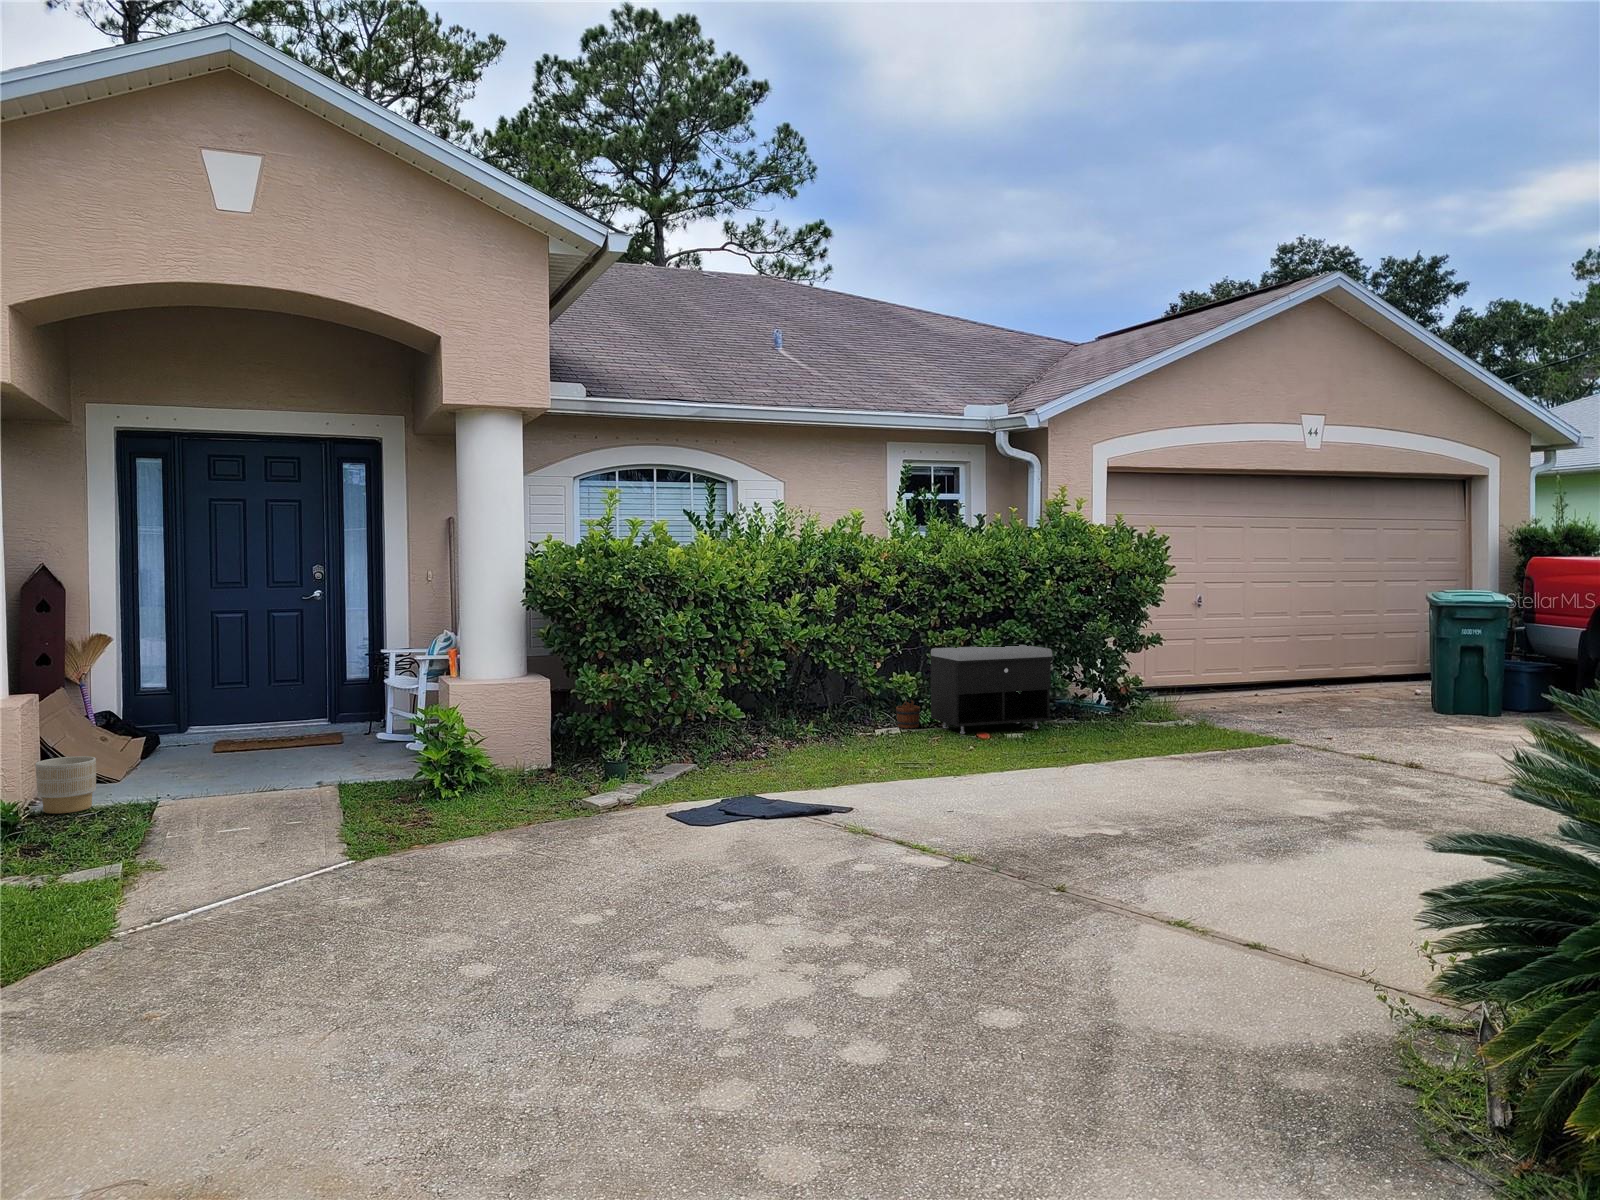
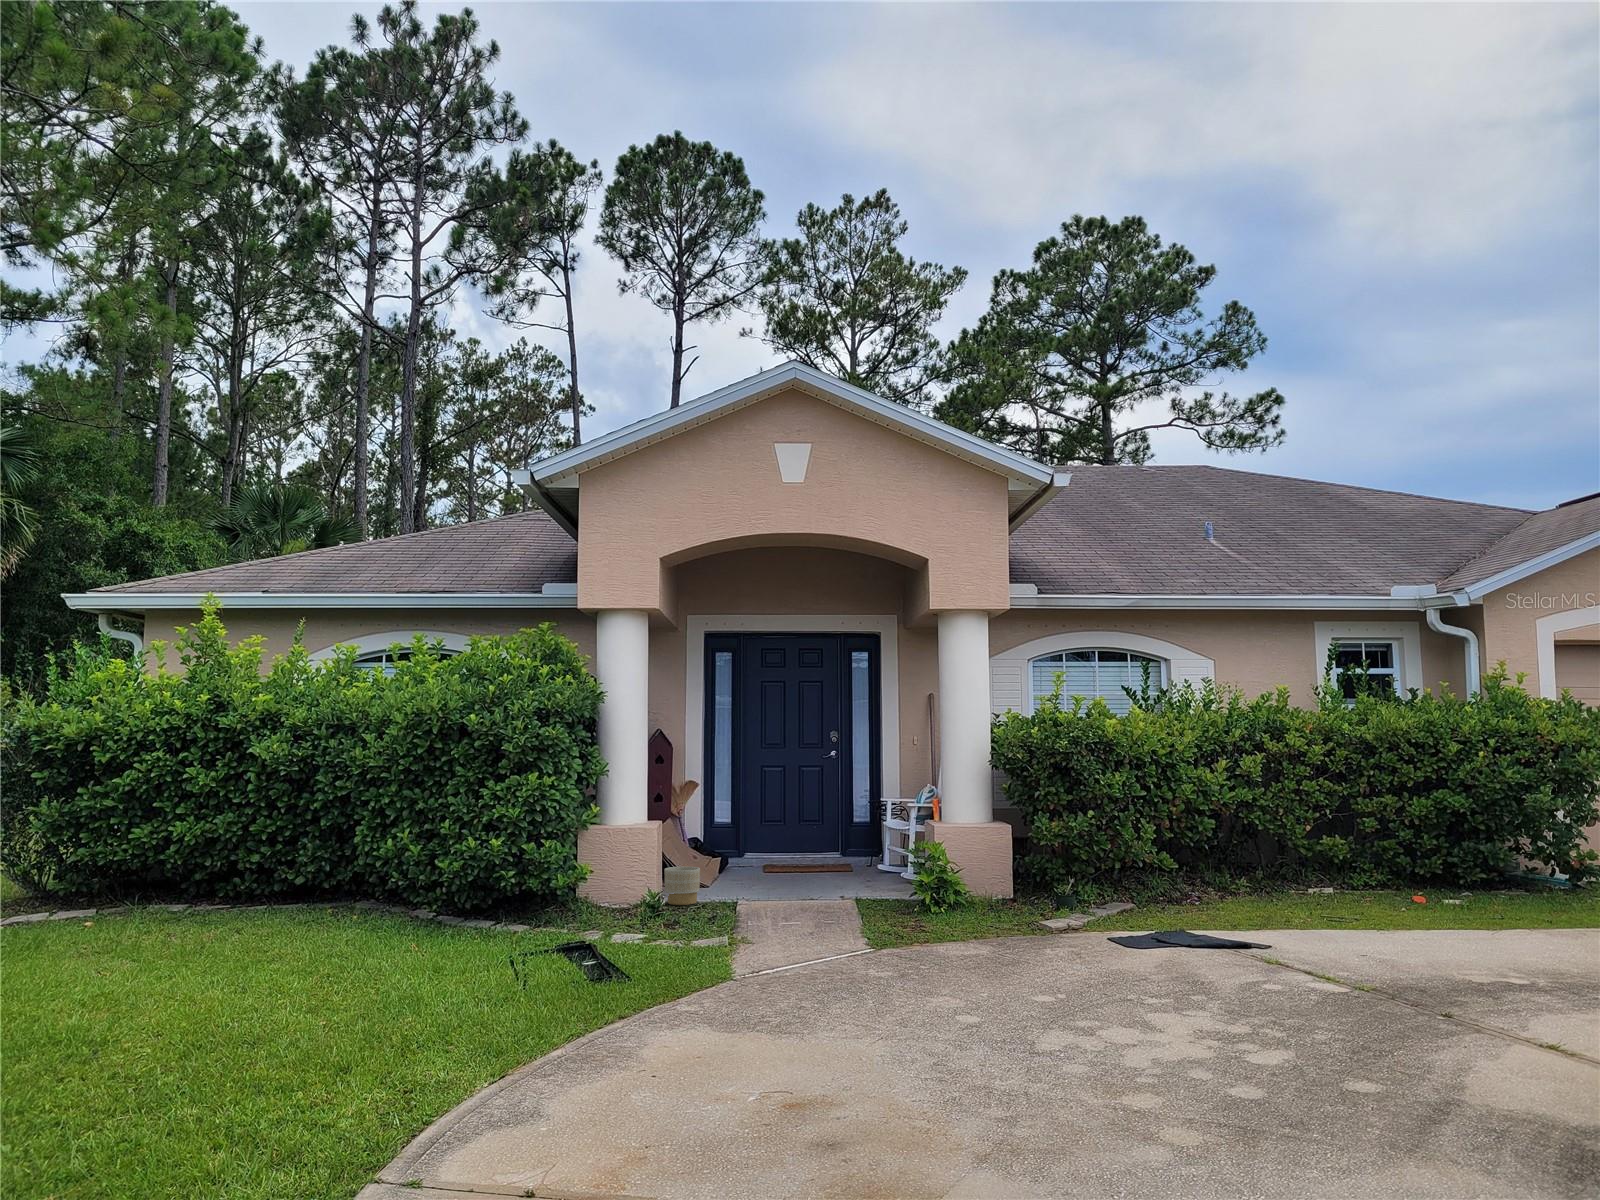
storage bench: present [931,645,1052,734] -> none [1358,811,1483,891]
wooden bucket: present [896,696,920,728] -> none [1325,847,1349,885]

